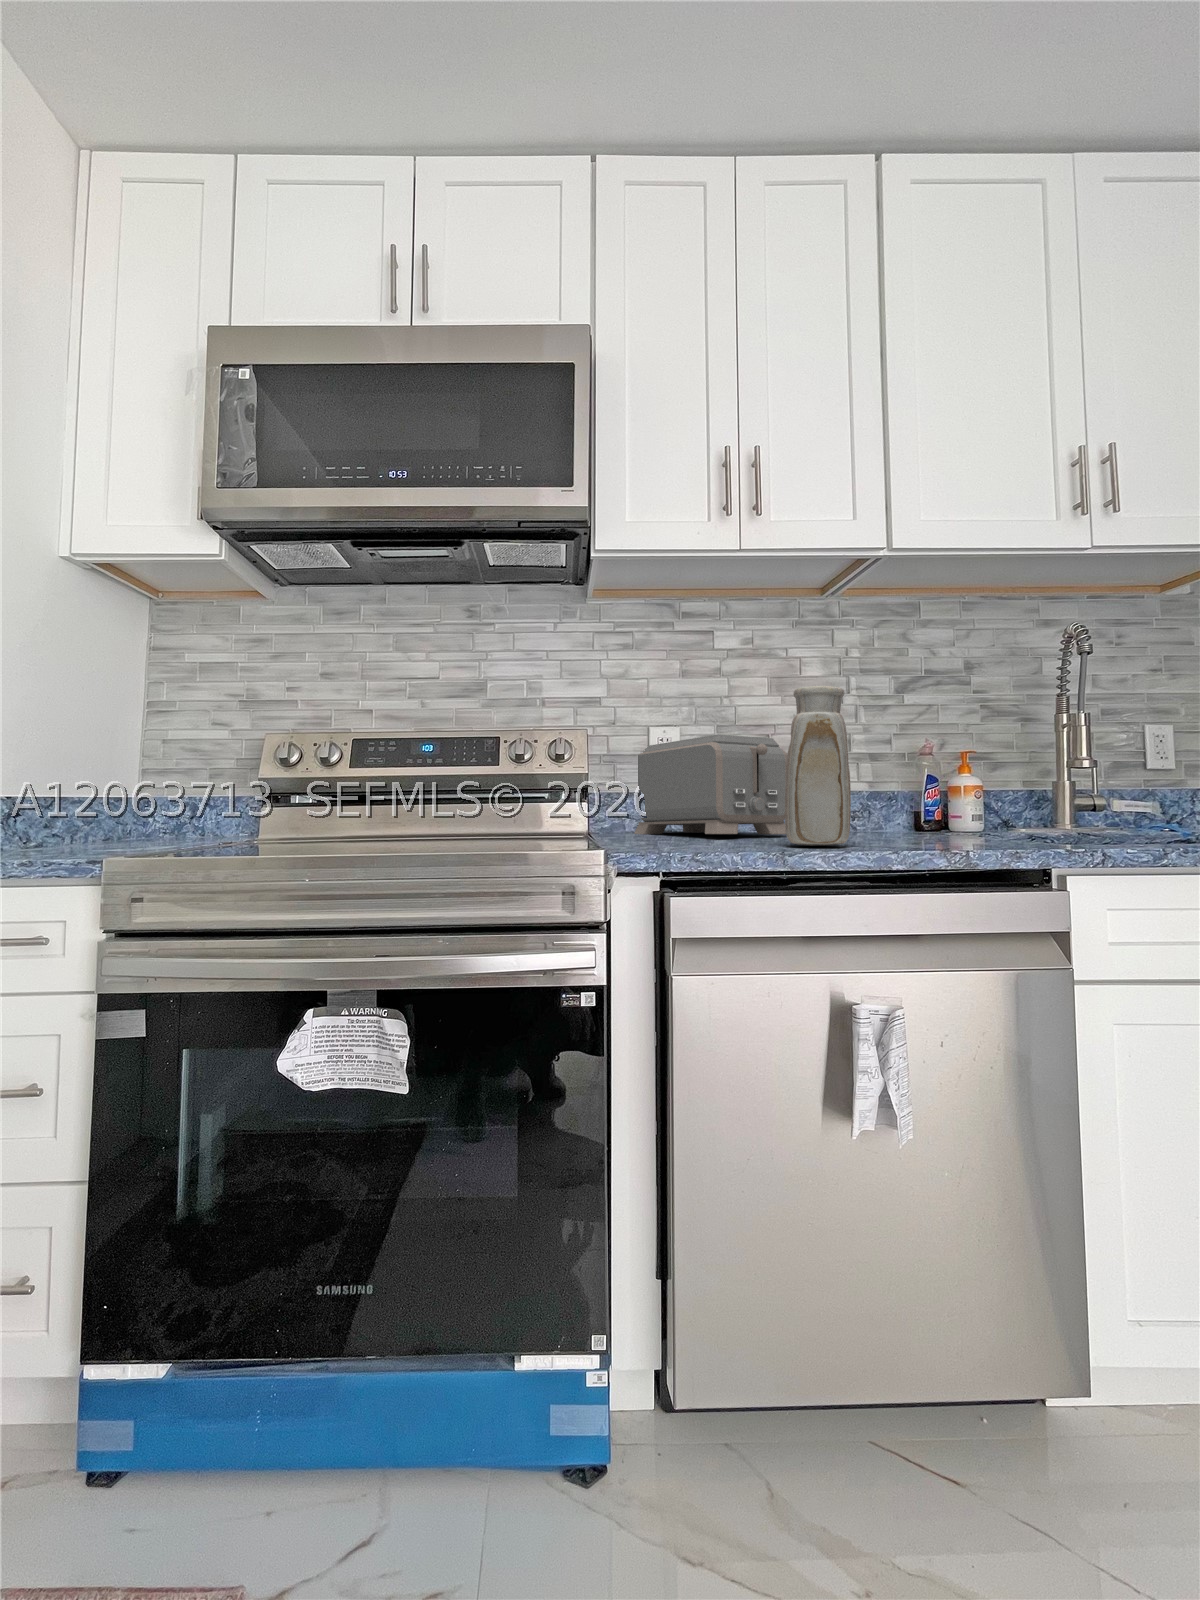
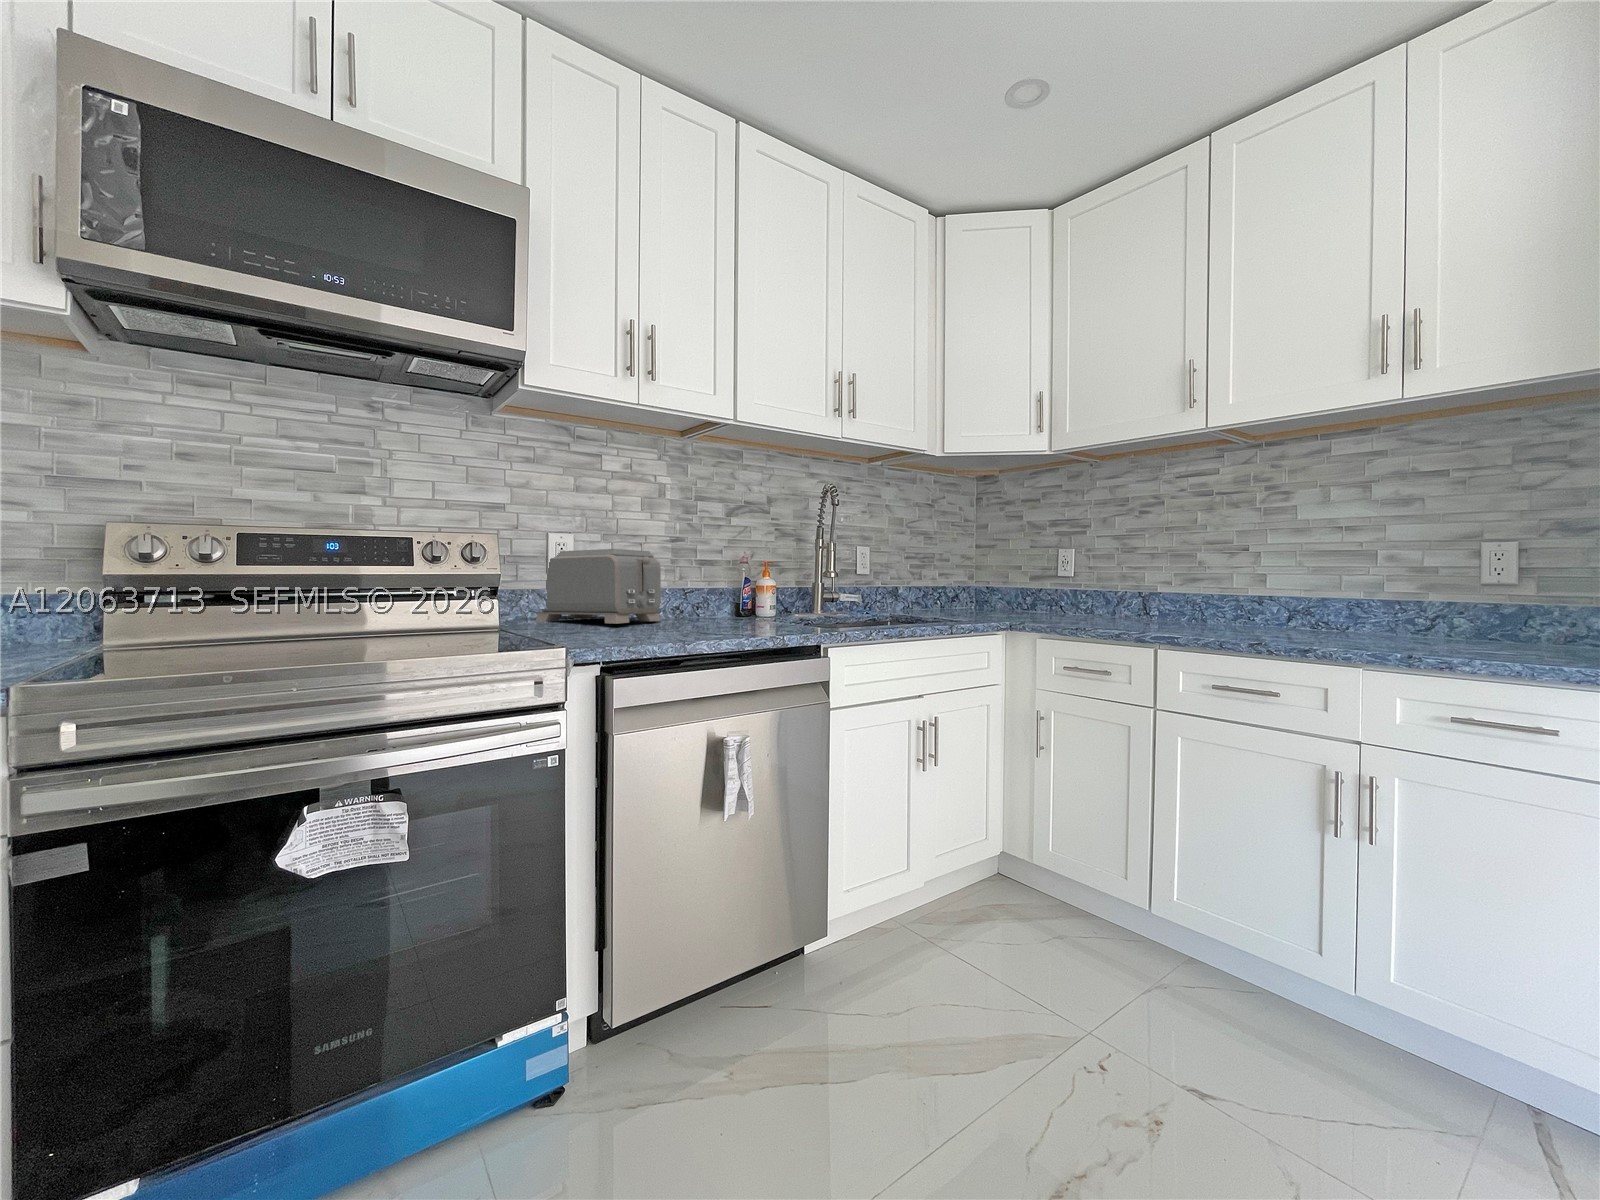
vase: present [785,686,851,846] -> none [678,523,723,634]

